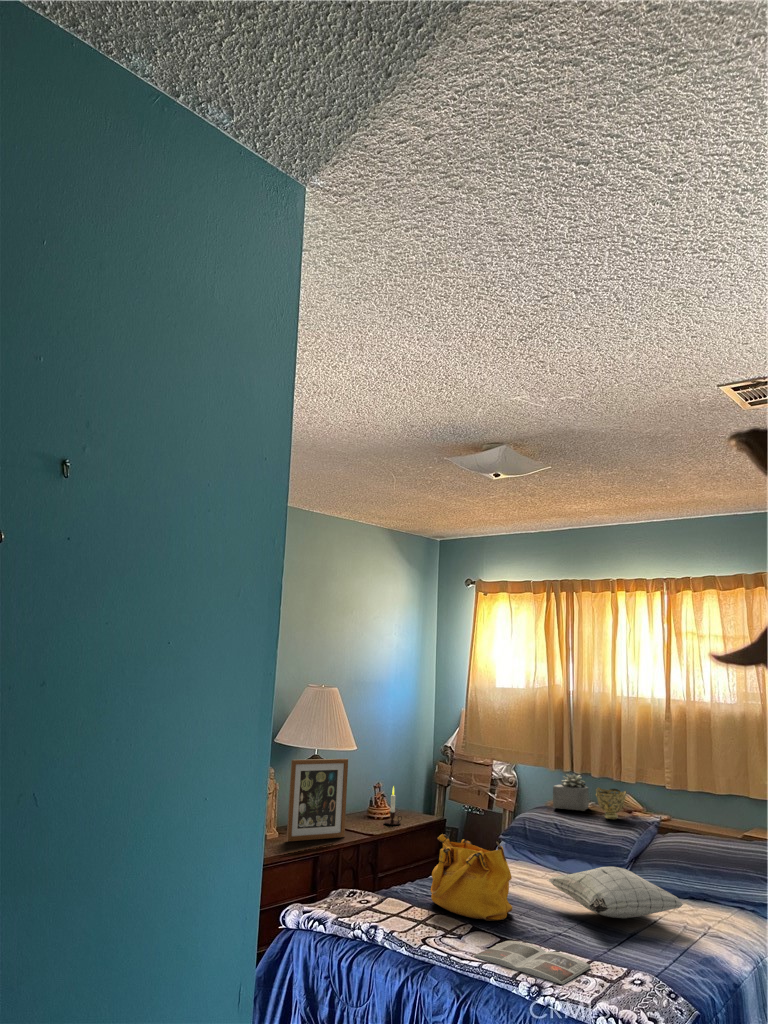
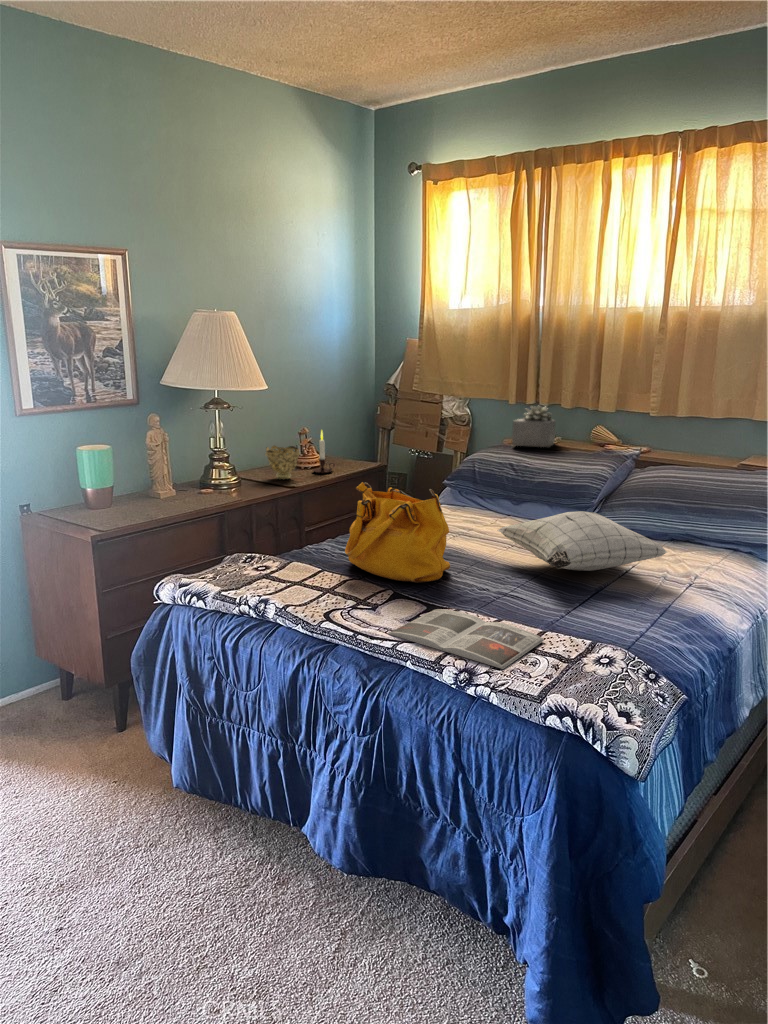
picture frame: present [287,759,348,841] -> none [180,398,260,498]
decorative bowl: present [595,788,626,819] -> present [265,446,300,479]

